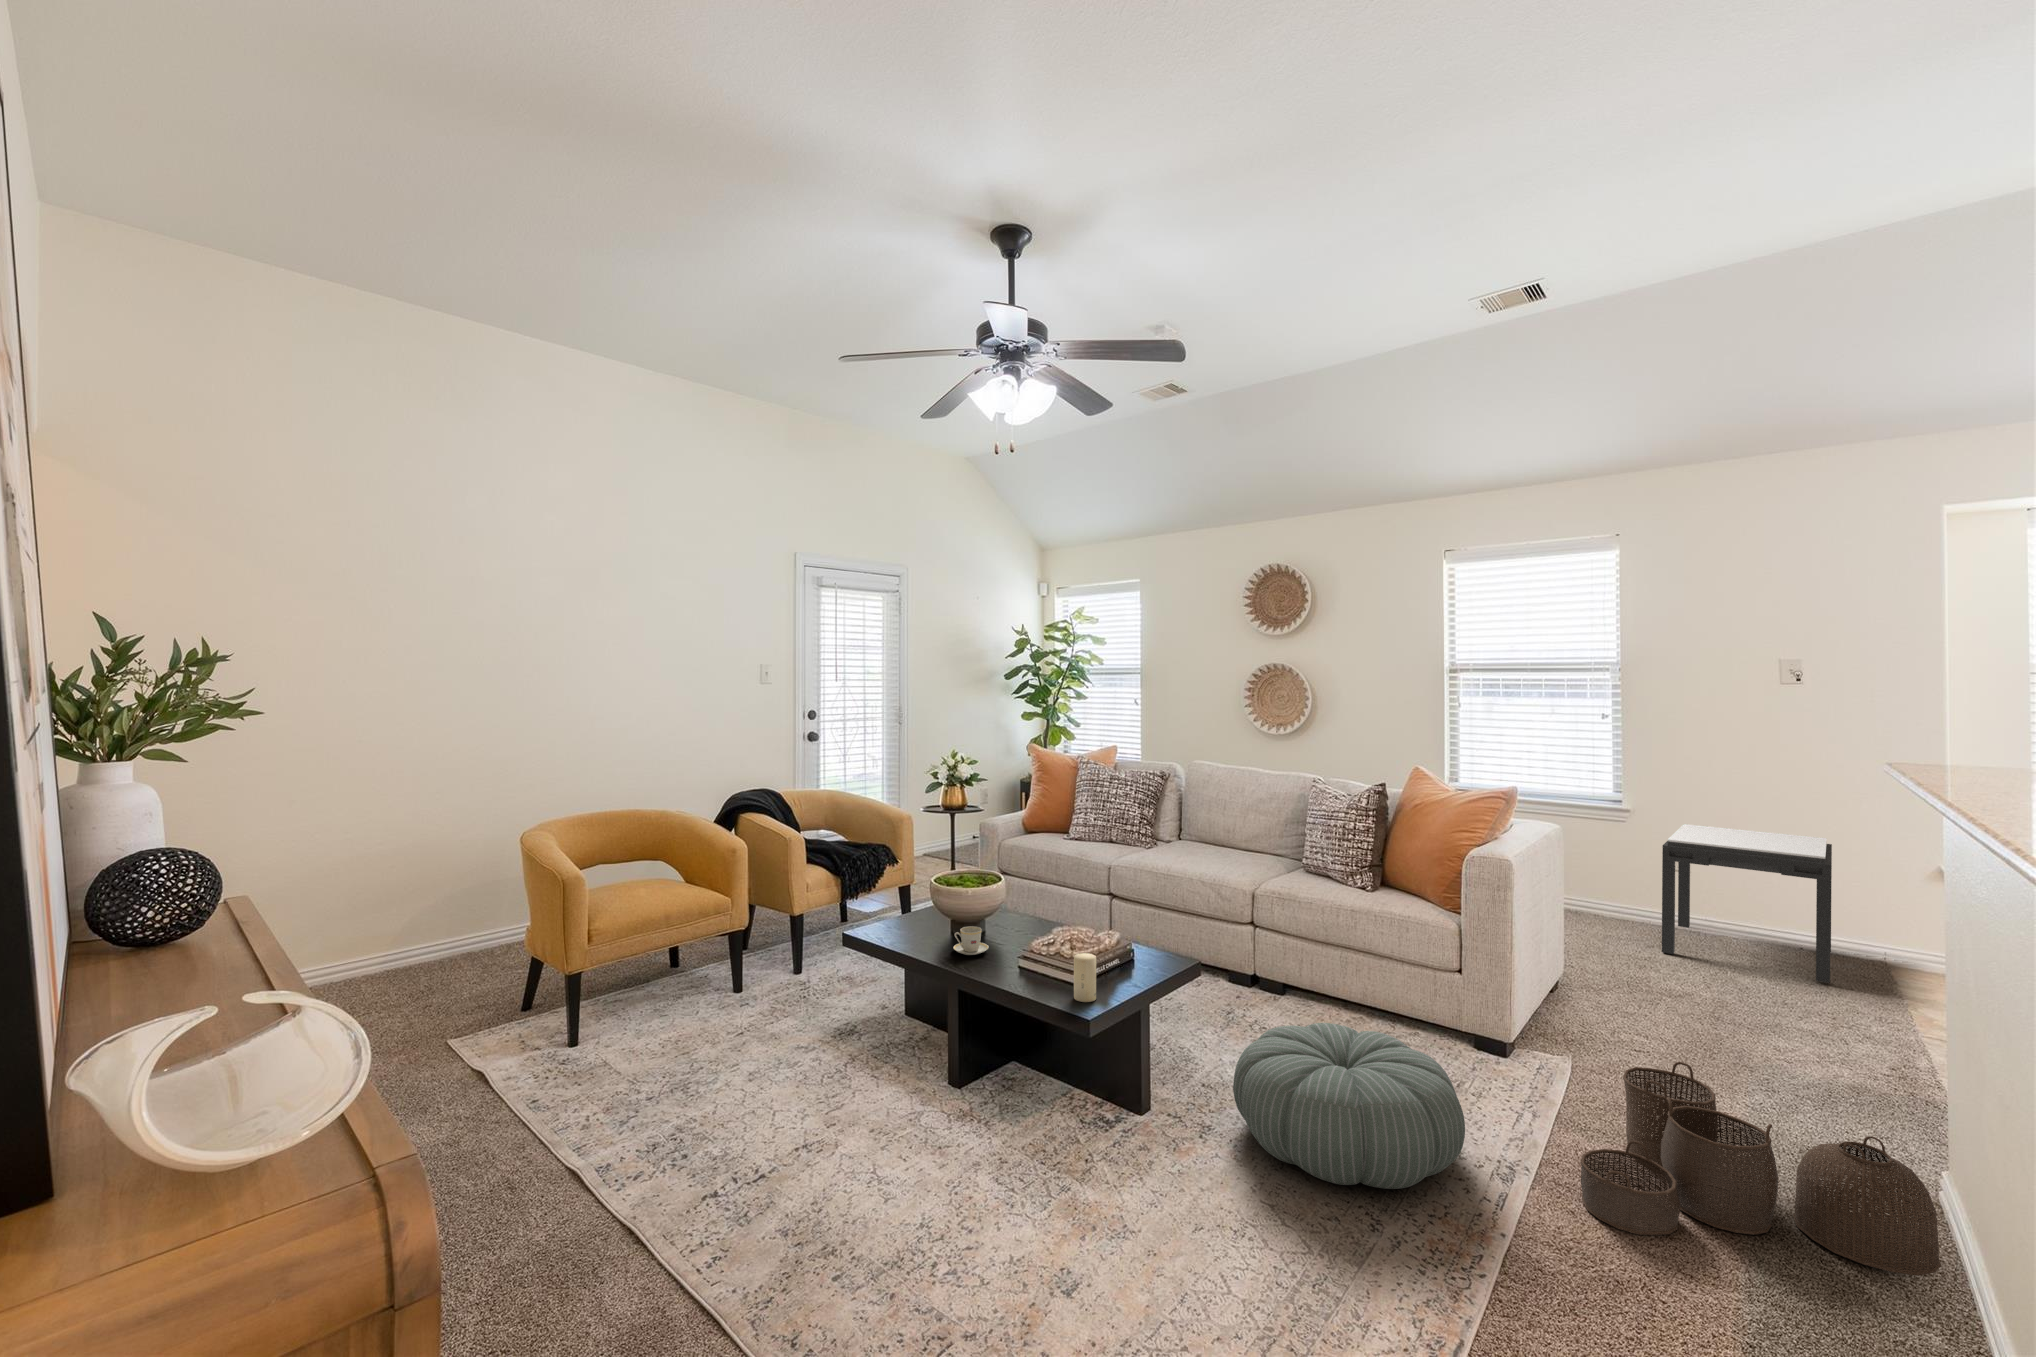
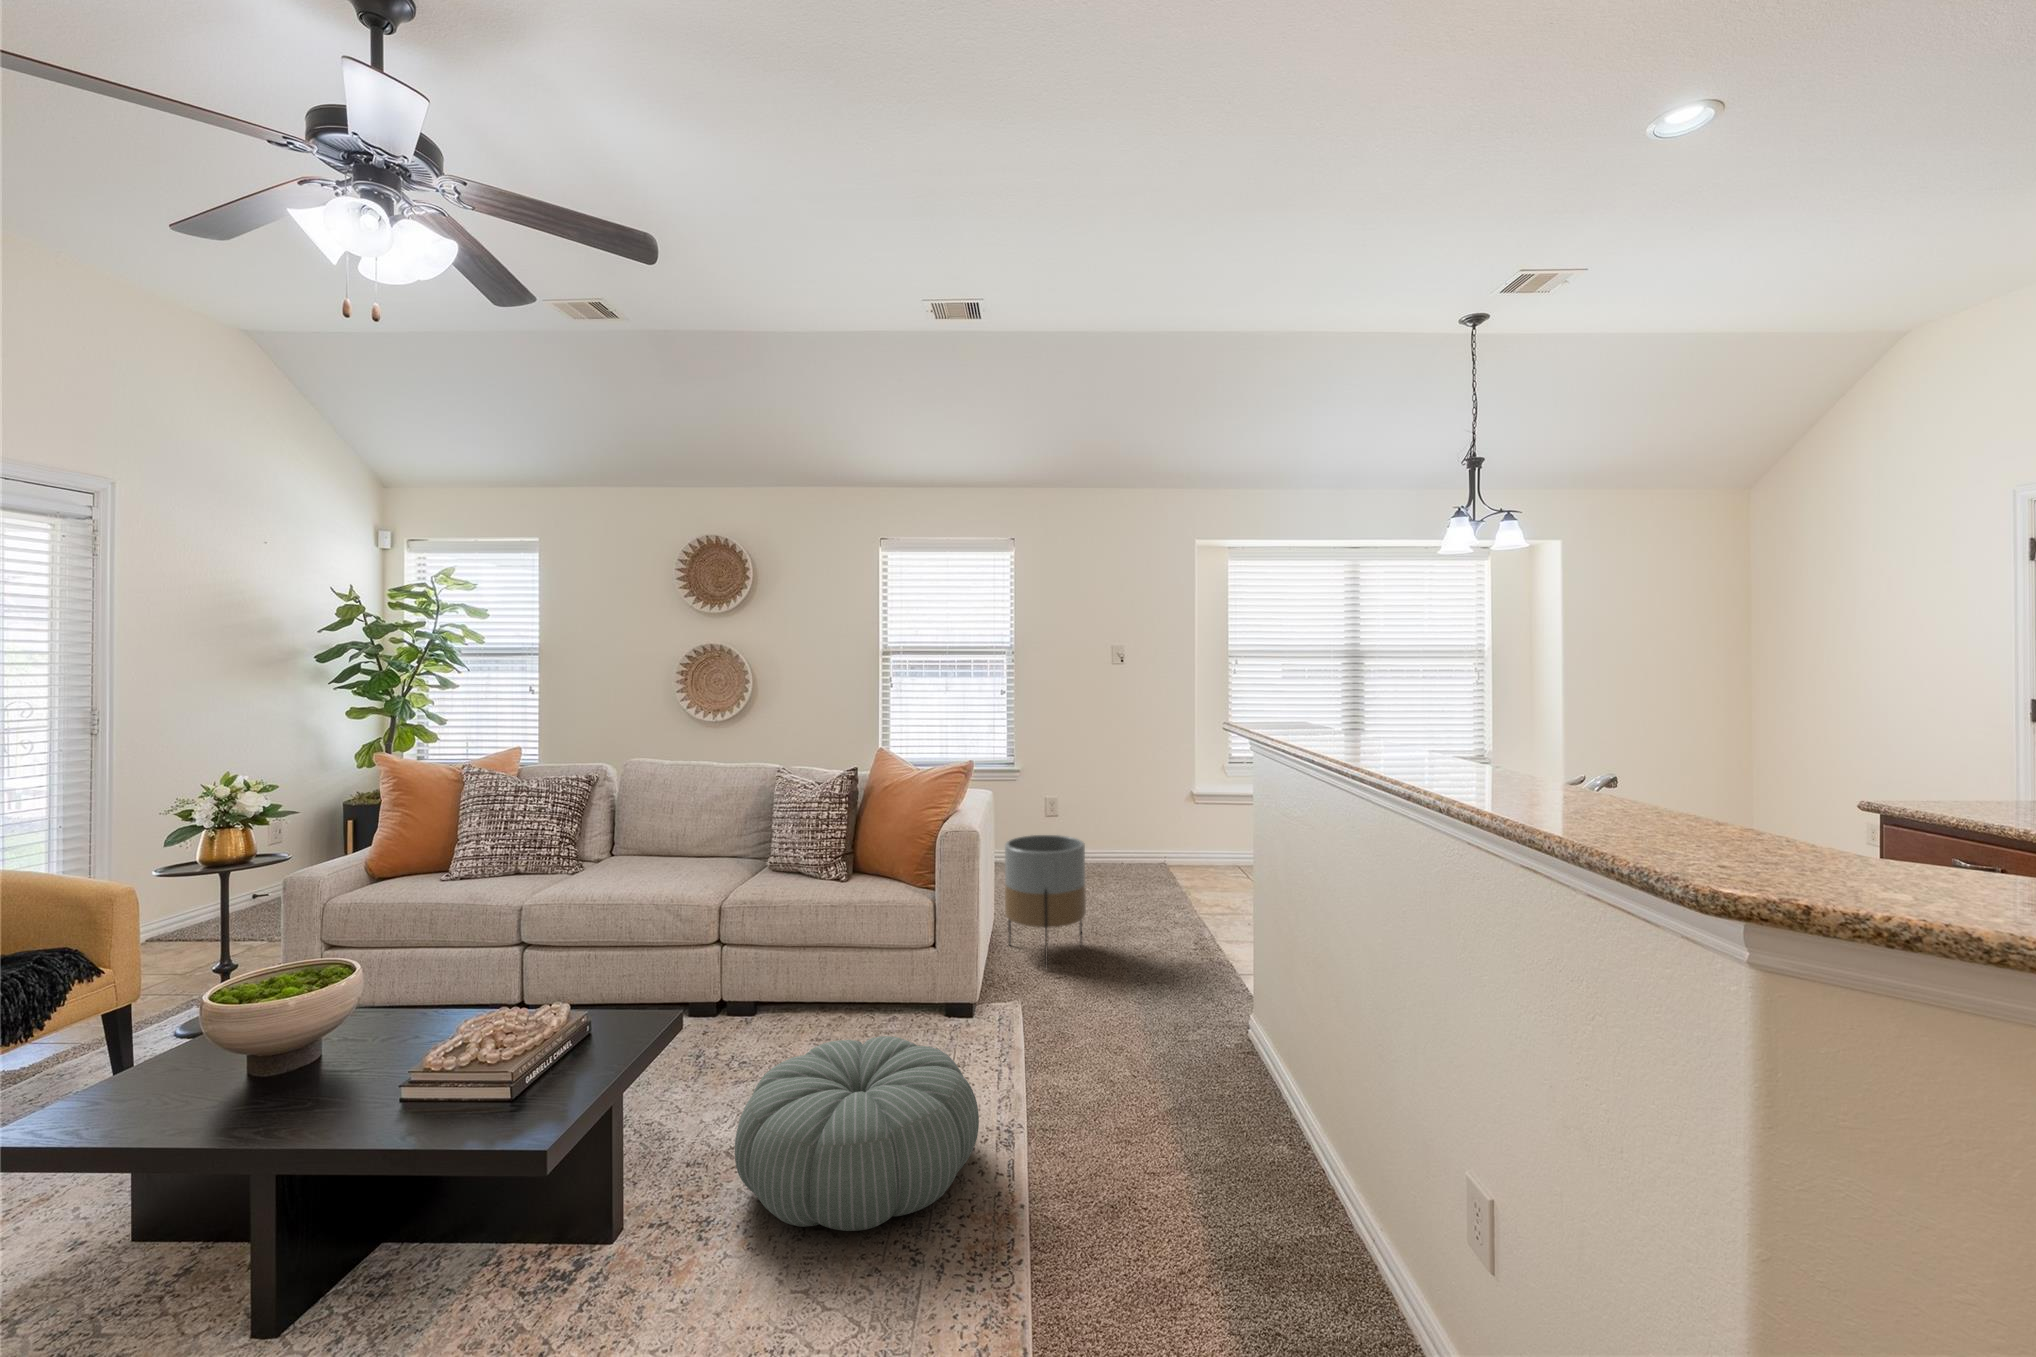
side table: present [1662,824,1832,983] -> none [1055,775,1158,886]
planter: none [1565,882,1677,1035] -> present [1005,835,1086,968]
teacup: present [953,926,989,955] -> none [269,1052,341,1103]
candle: present [1074,953,1096,1002] -> none [507,1050,545,1123]
woven basket: present [1580,1062,1941,1276] -> none [1070,987,1286,1160]

